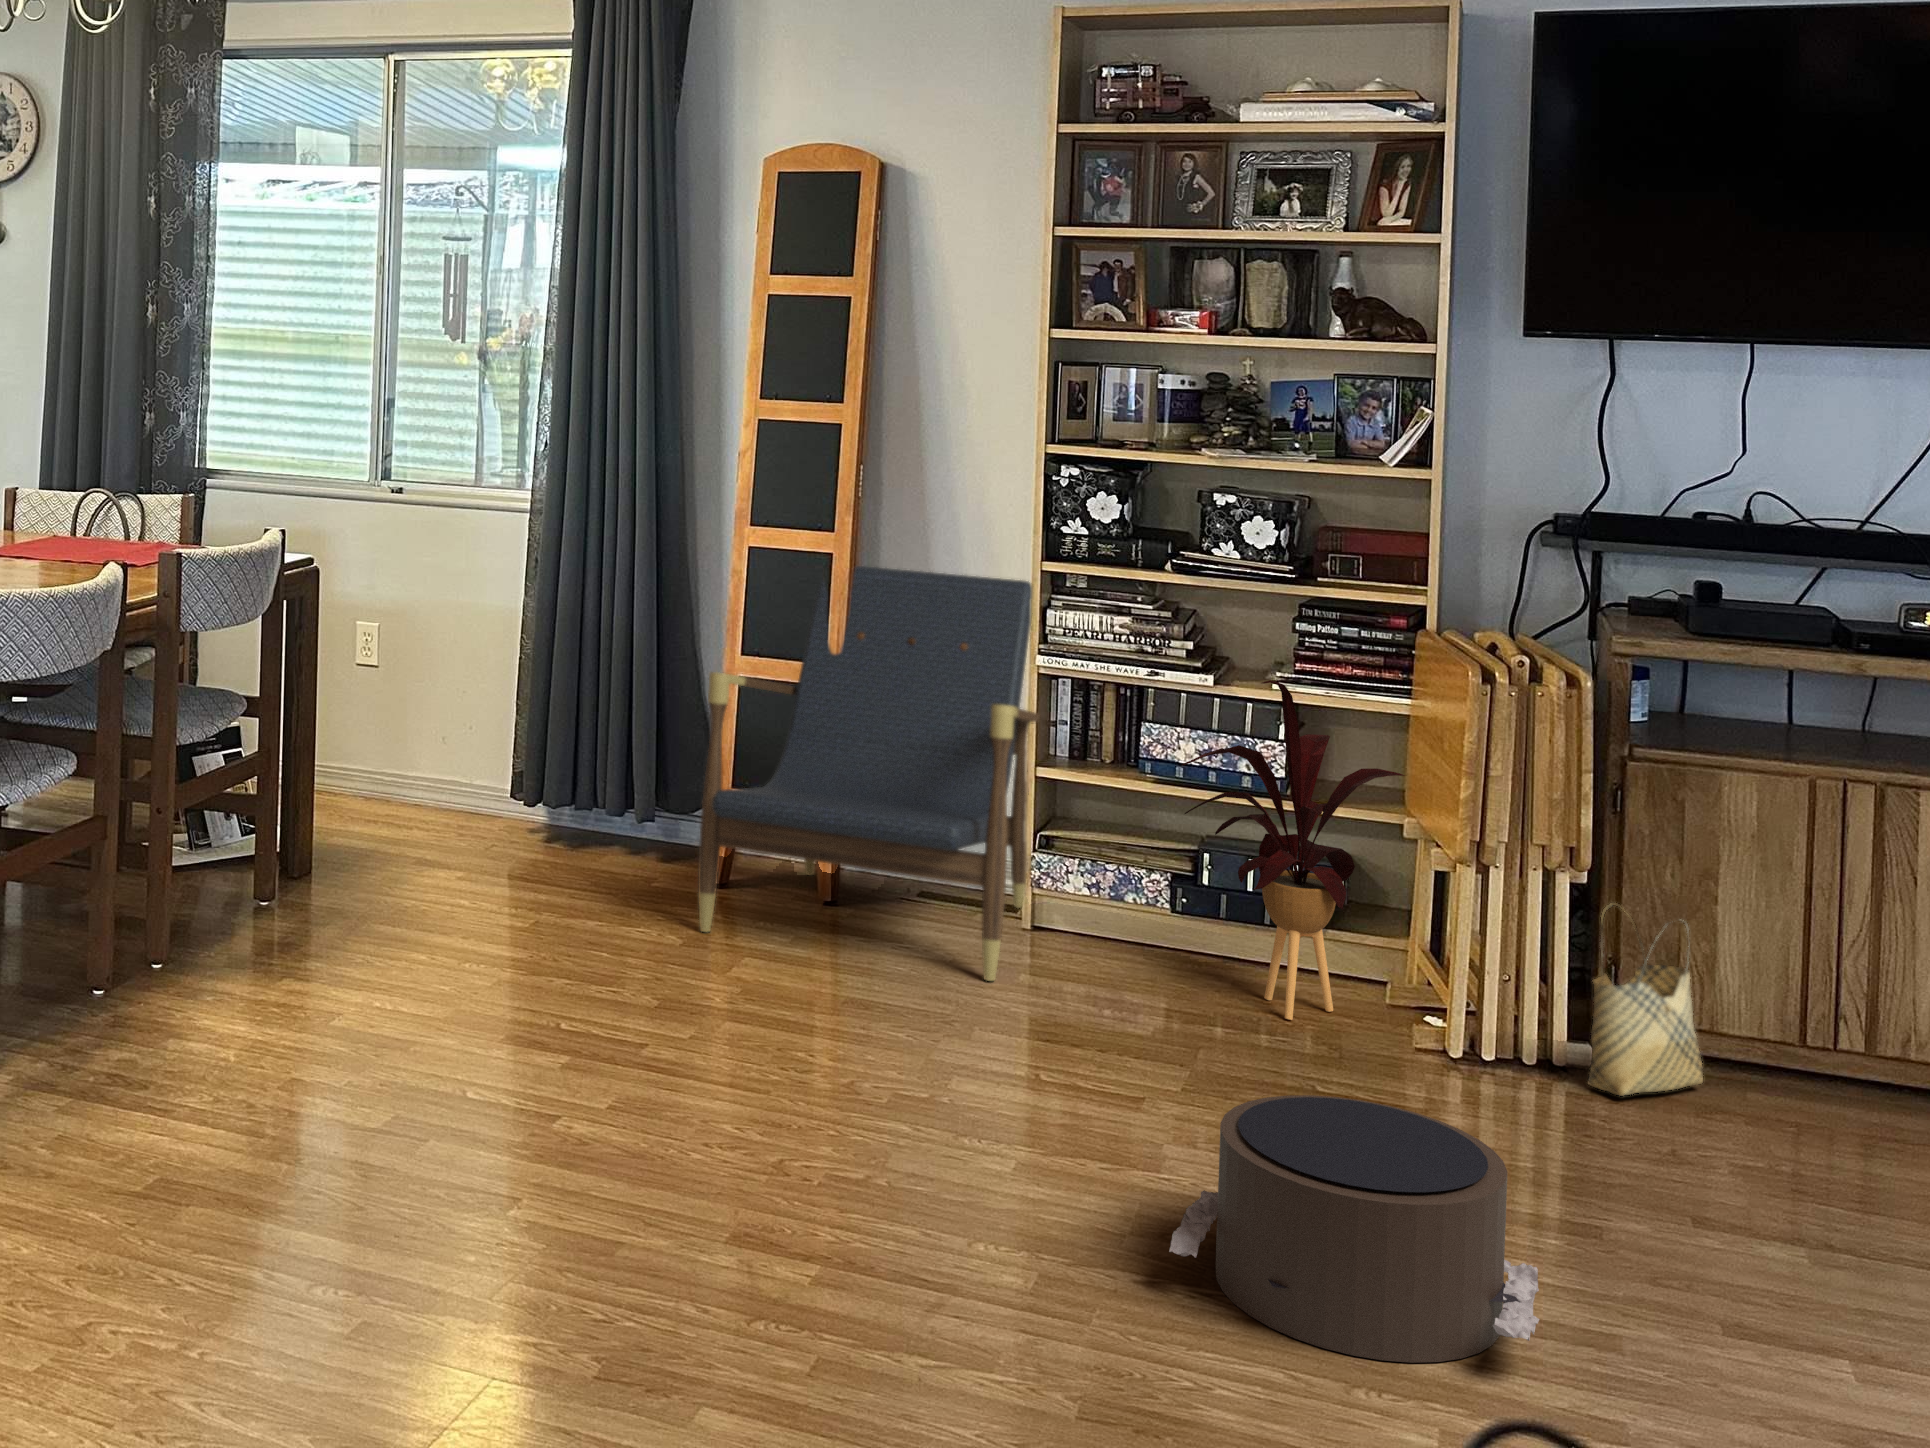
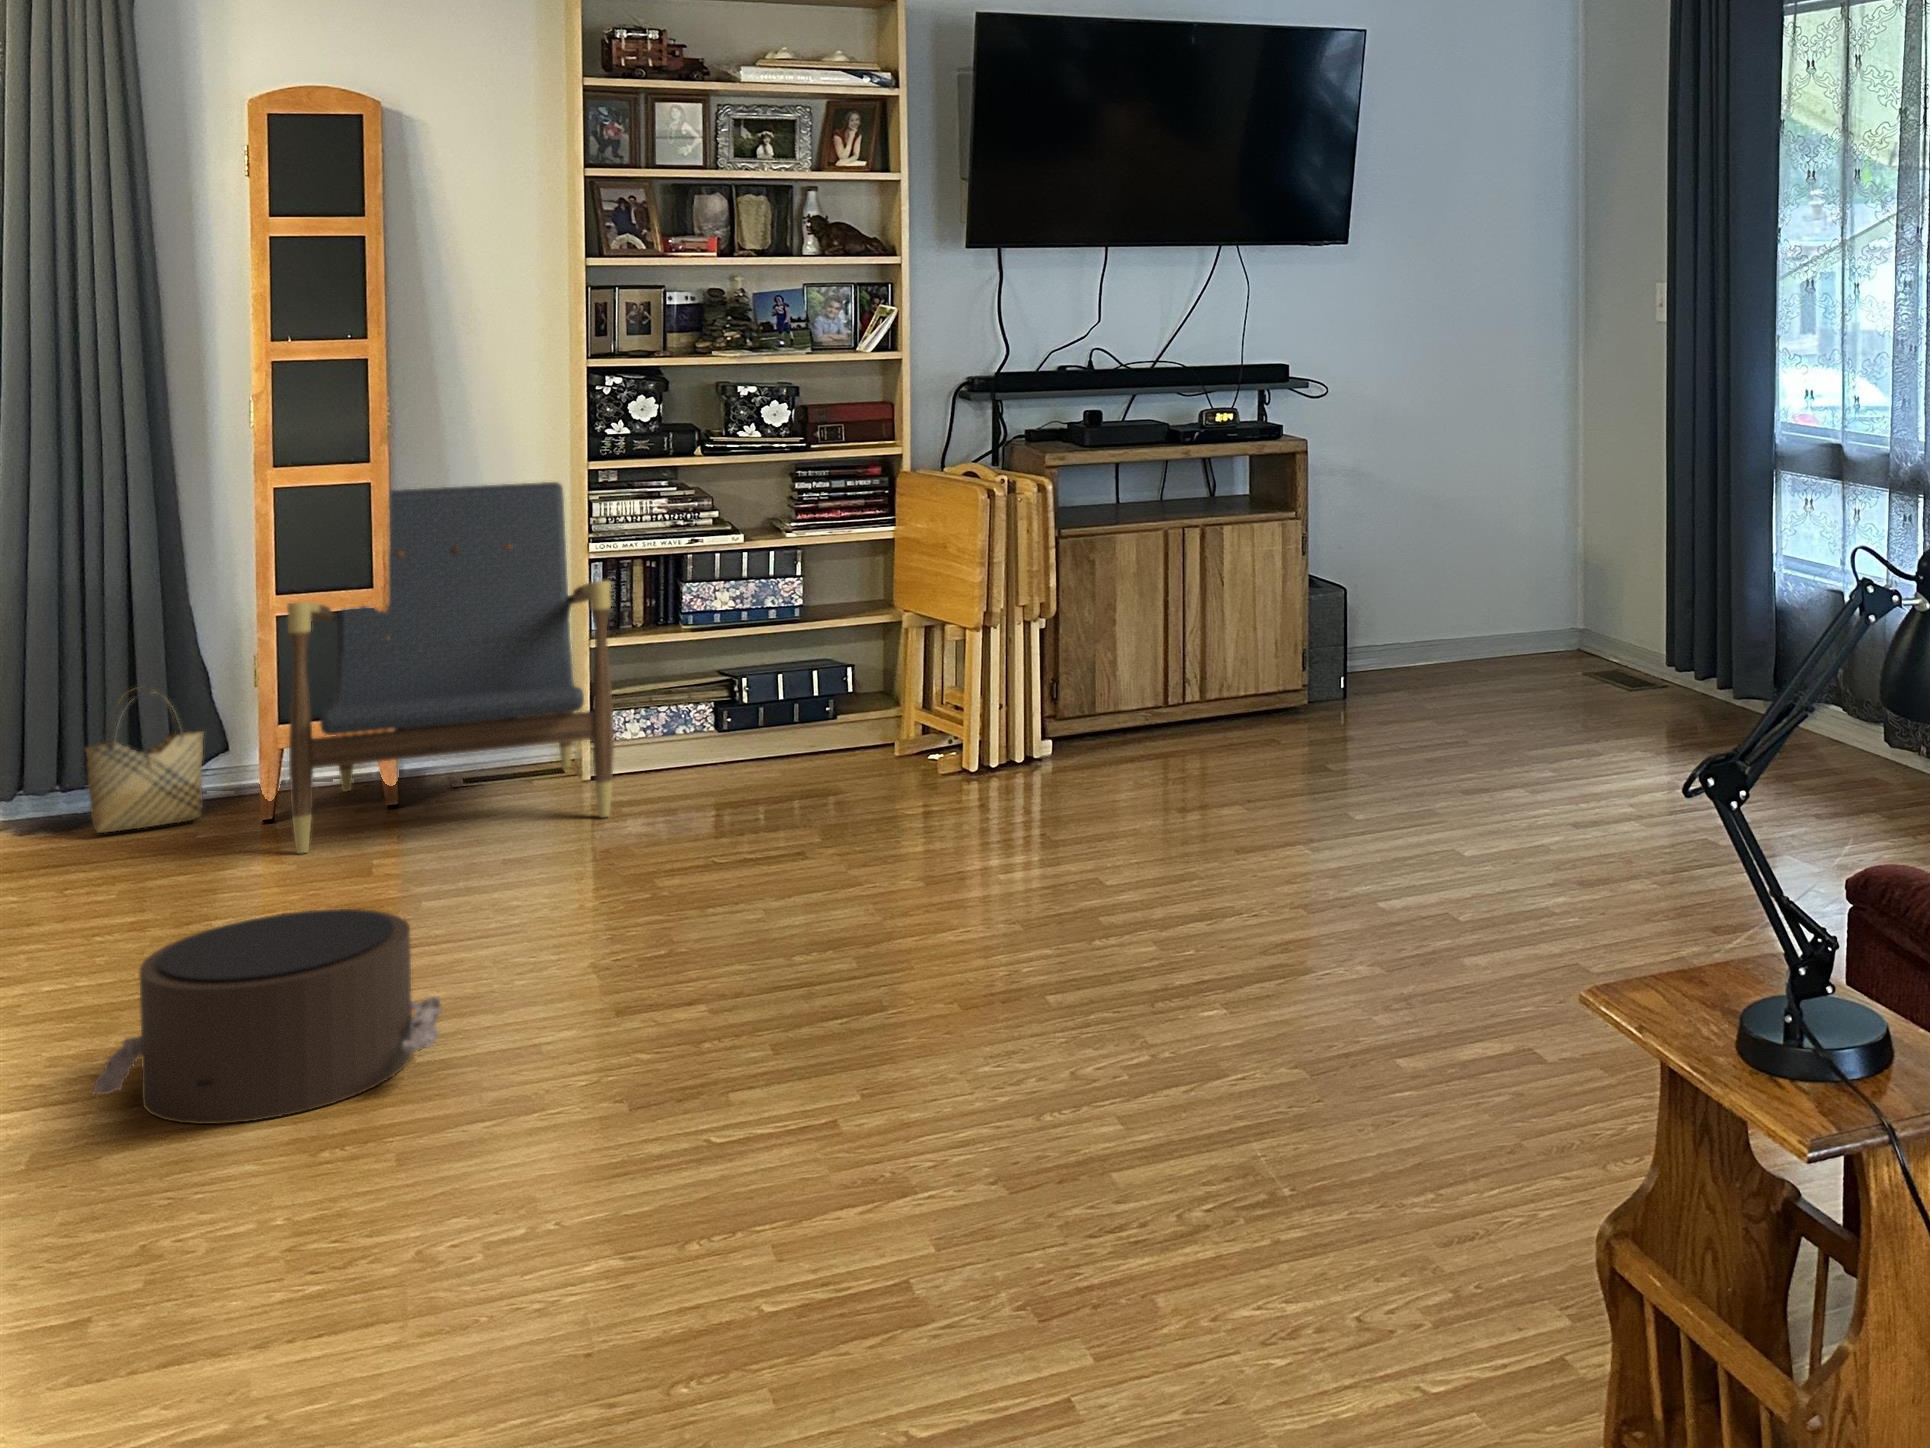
house plant: present [1182,681,1404,1020] -> none [750,523,909,780]
woven basket: present [1588,902,1703,1096] -> present [85,688,204,833]
pouf: present [1169,1095,1539,1363] -> present [93,909,441,1124]

